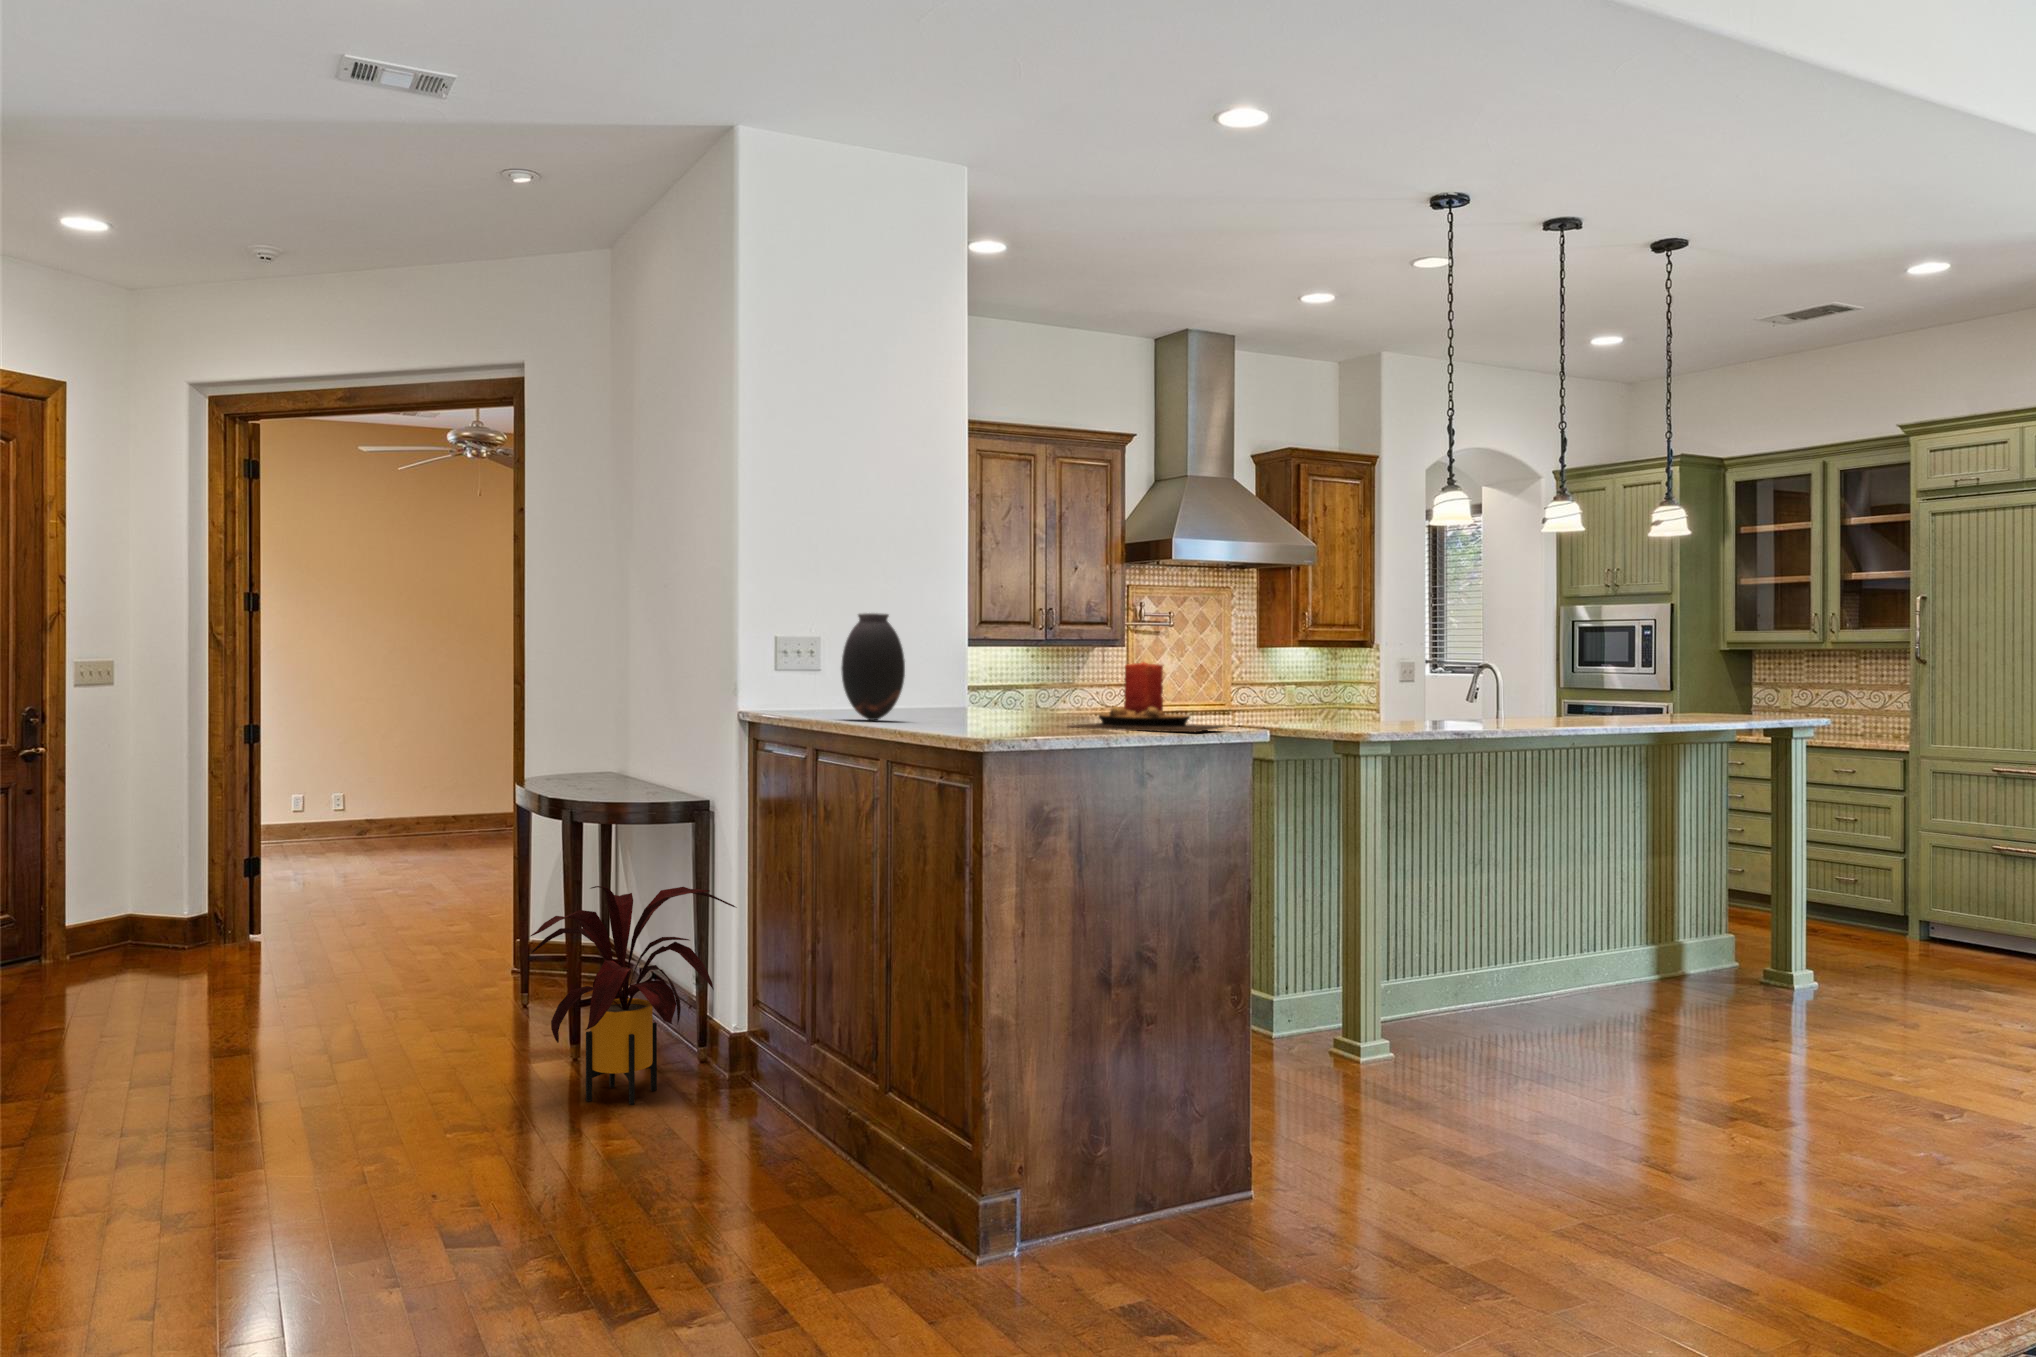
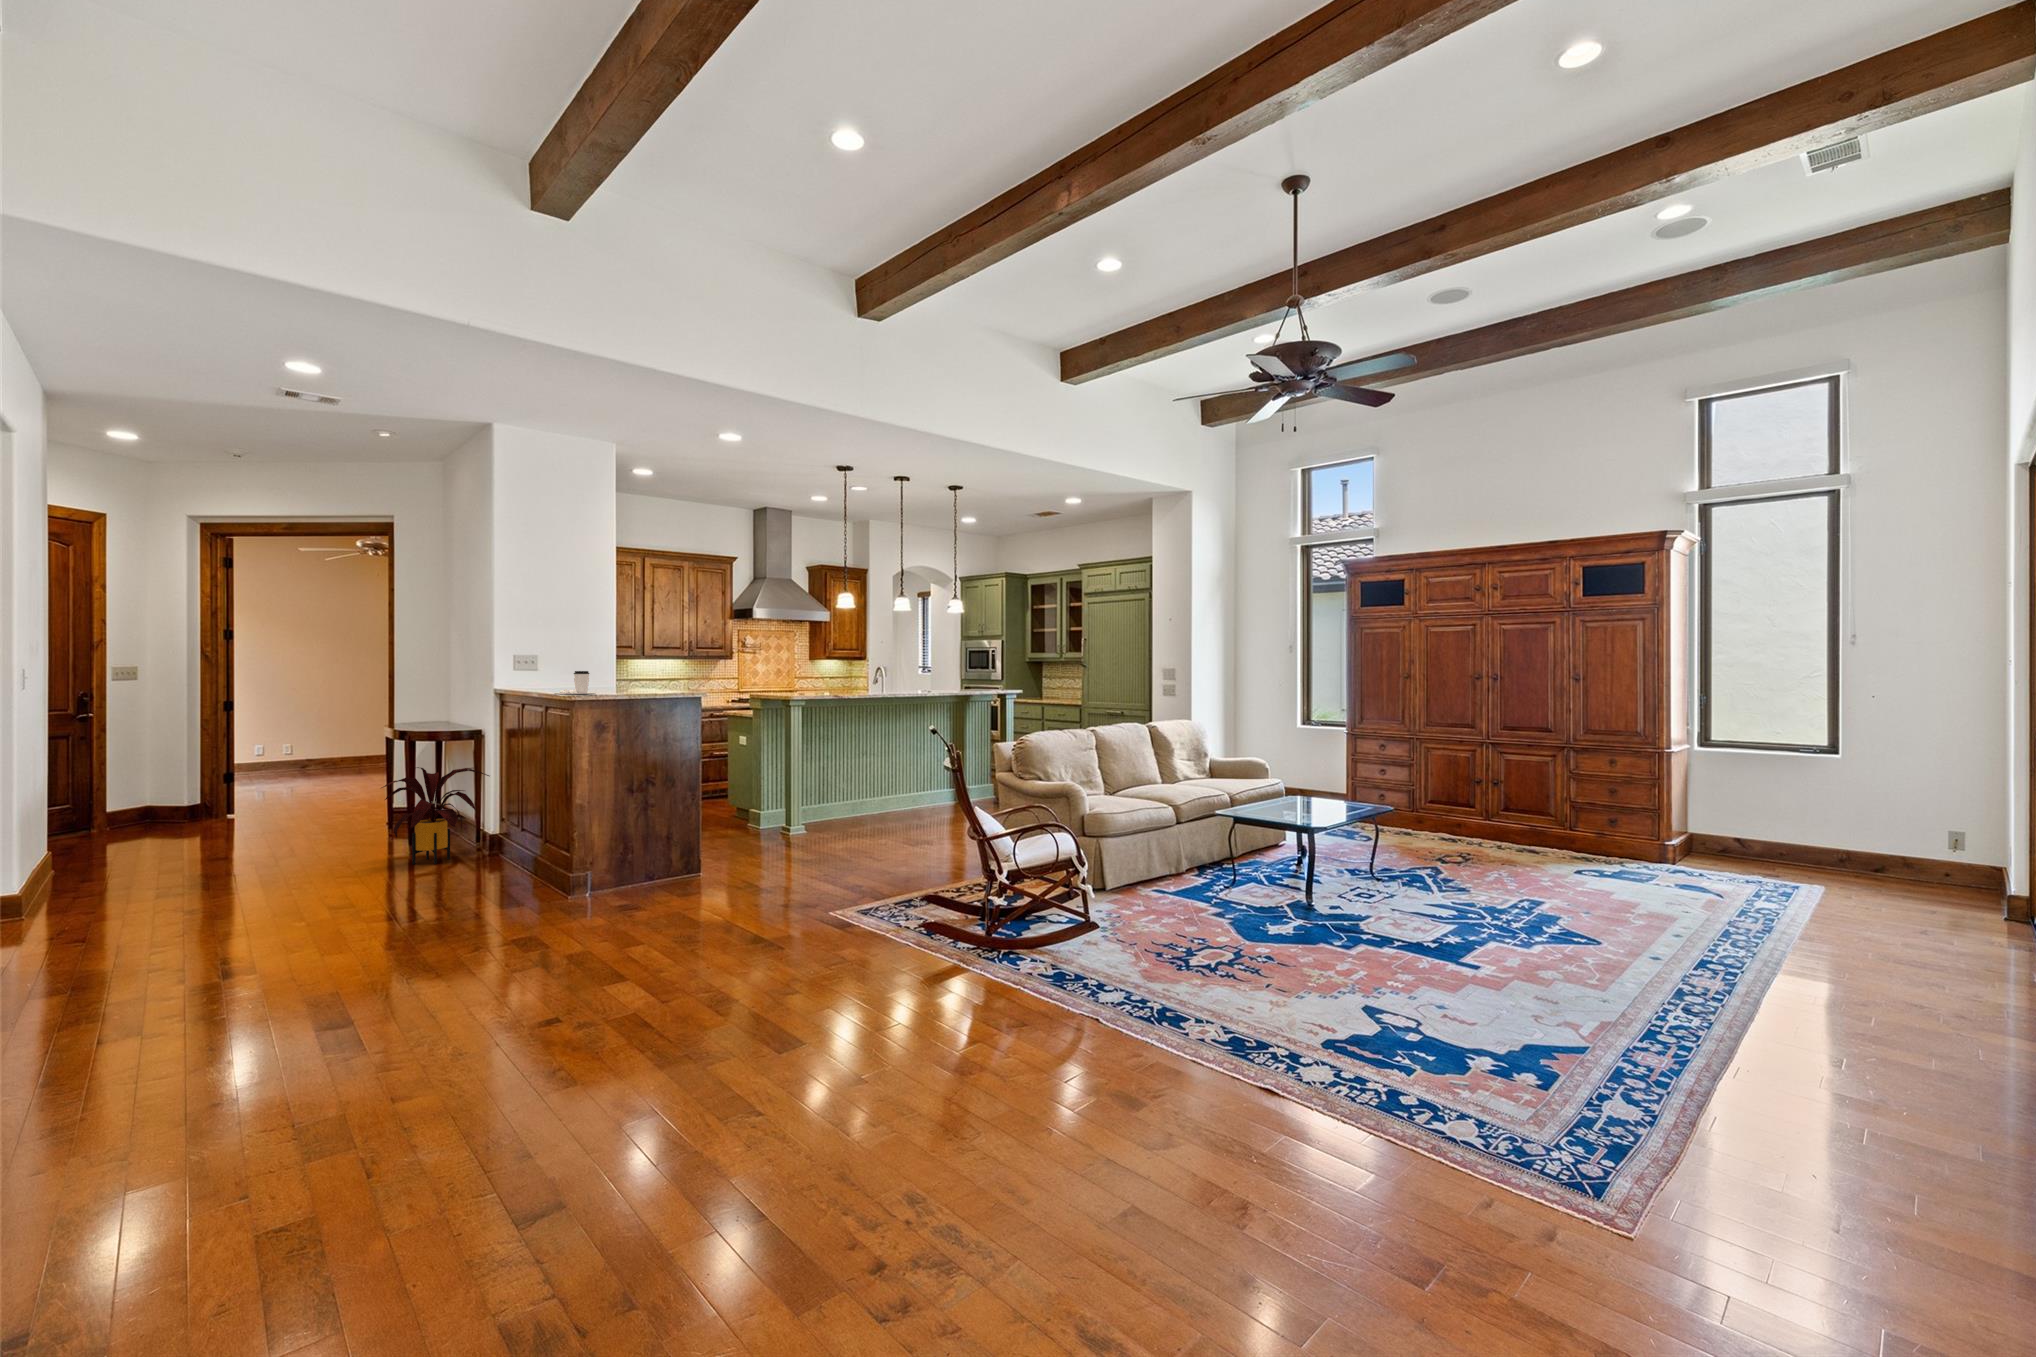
vase: present [841,613,905,720] -> none [526,647,556,691]
candle: present [1068,662,1224,732] -> none [630,667,704,694]
coffee cup: none [947,673,1048,736] -> present [555,671,596,695]

